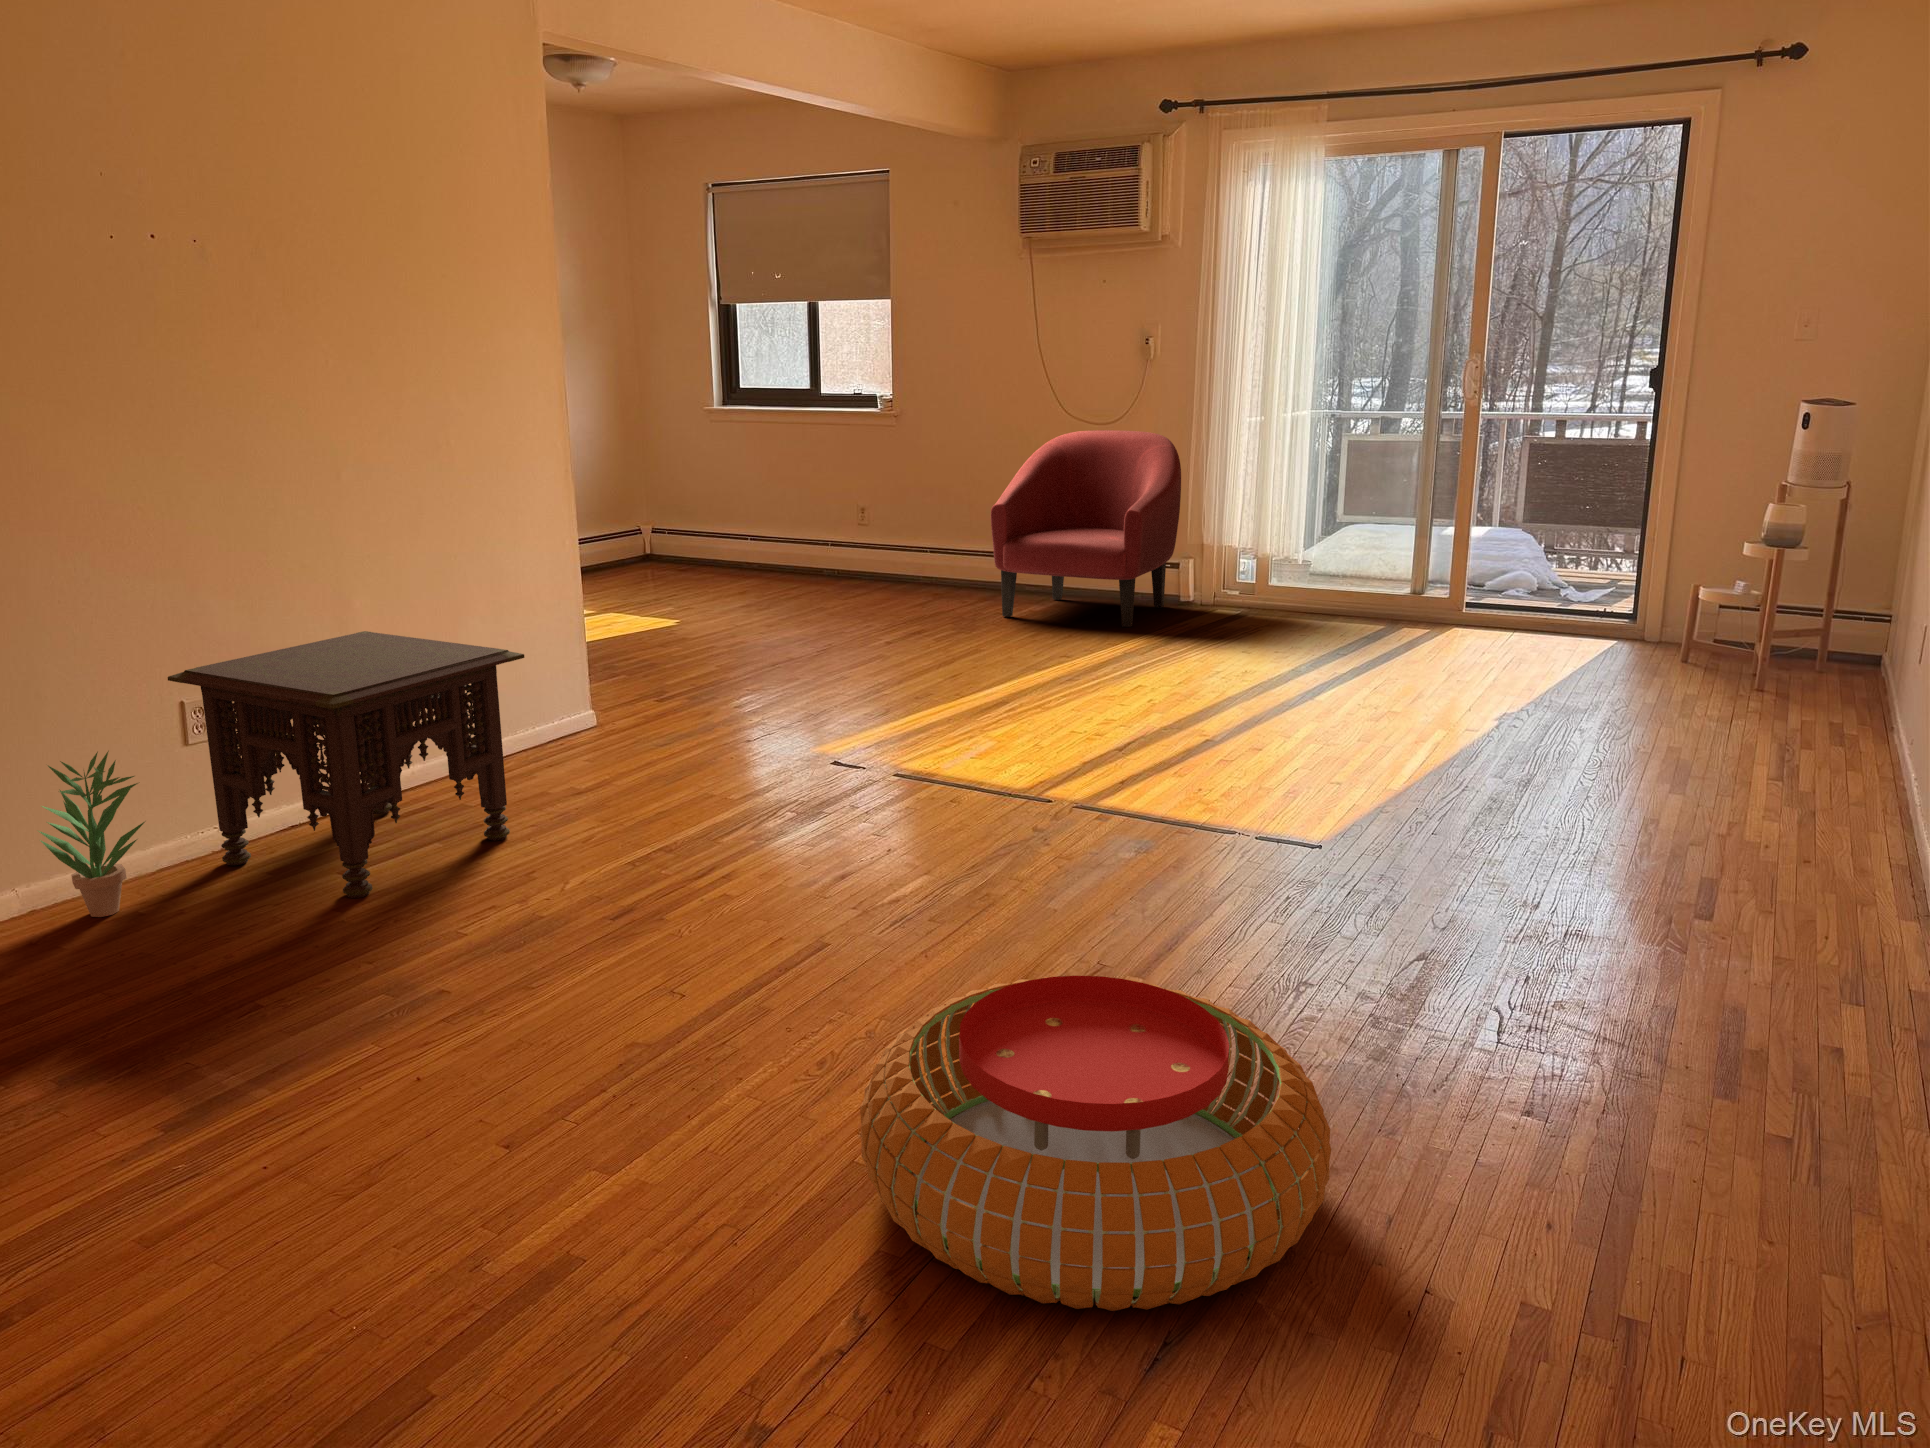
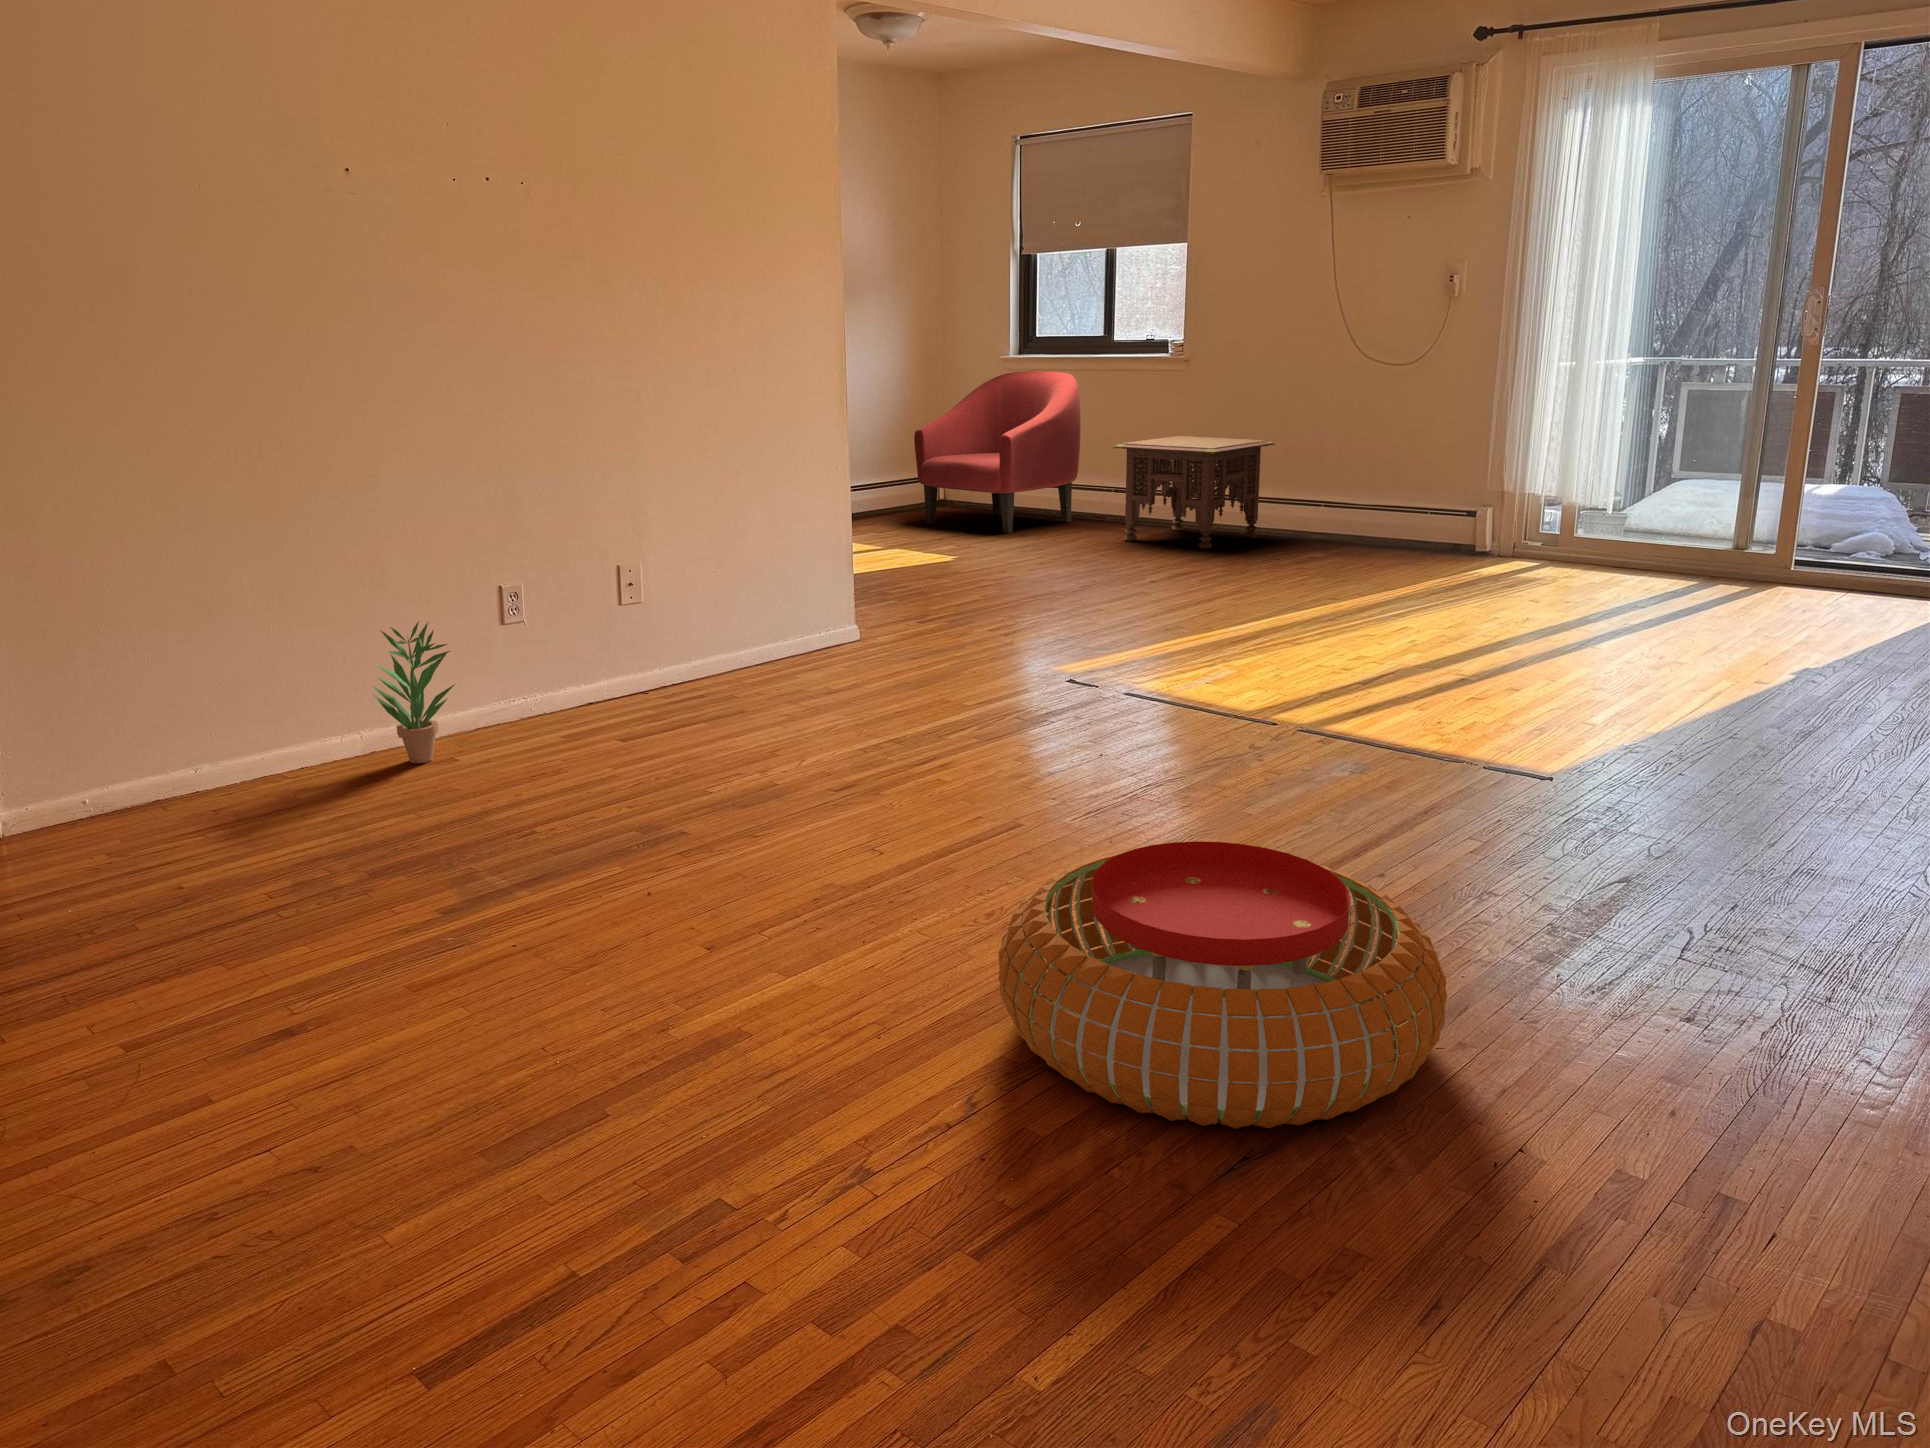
armchair: present [991,430,1181,627] -> present [914,371,1081,533]
side table: present [168,631,524,898] -> present [1113,436,1275,549]

